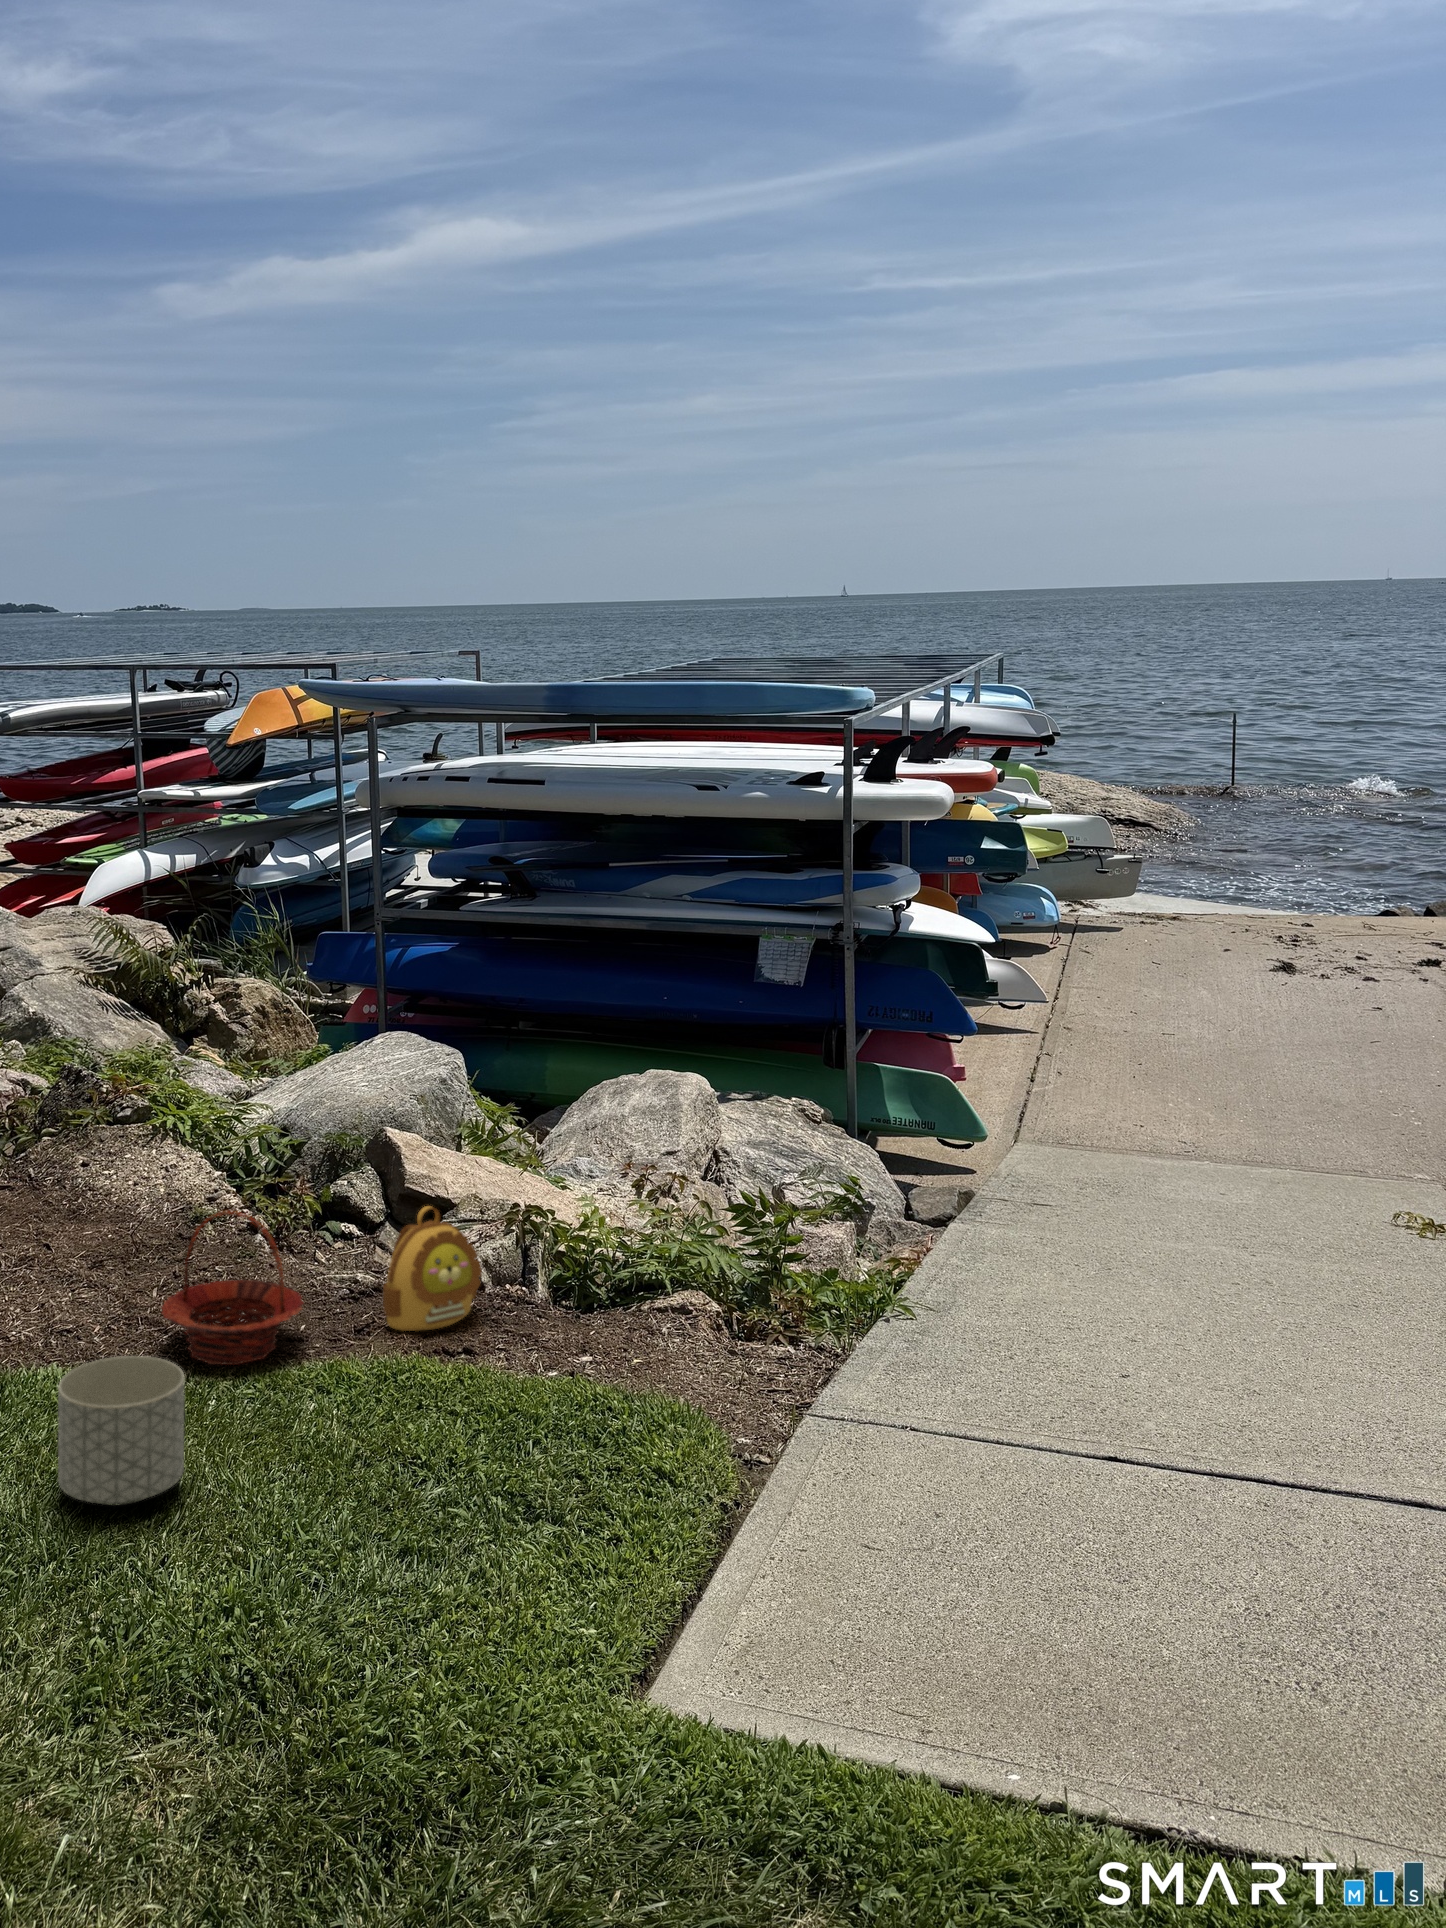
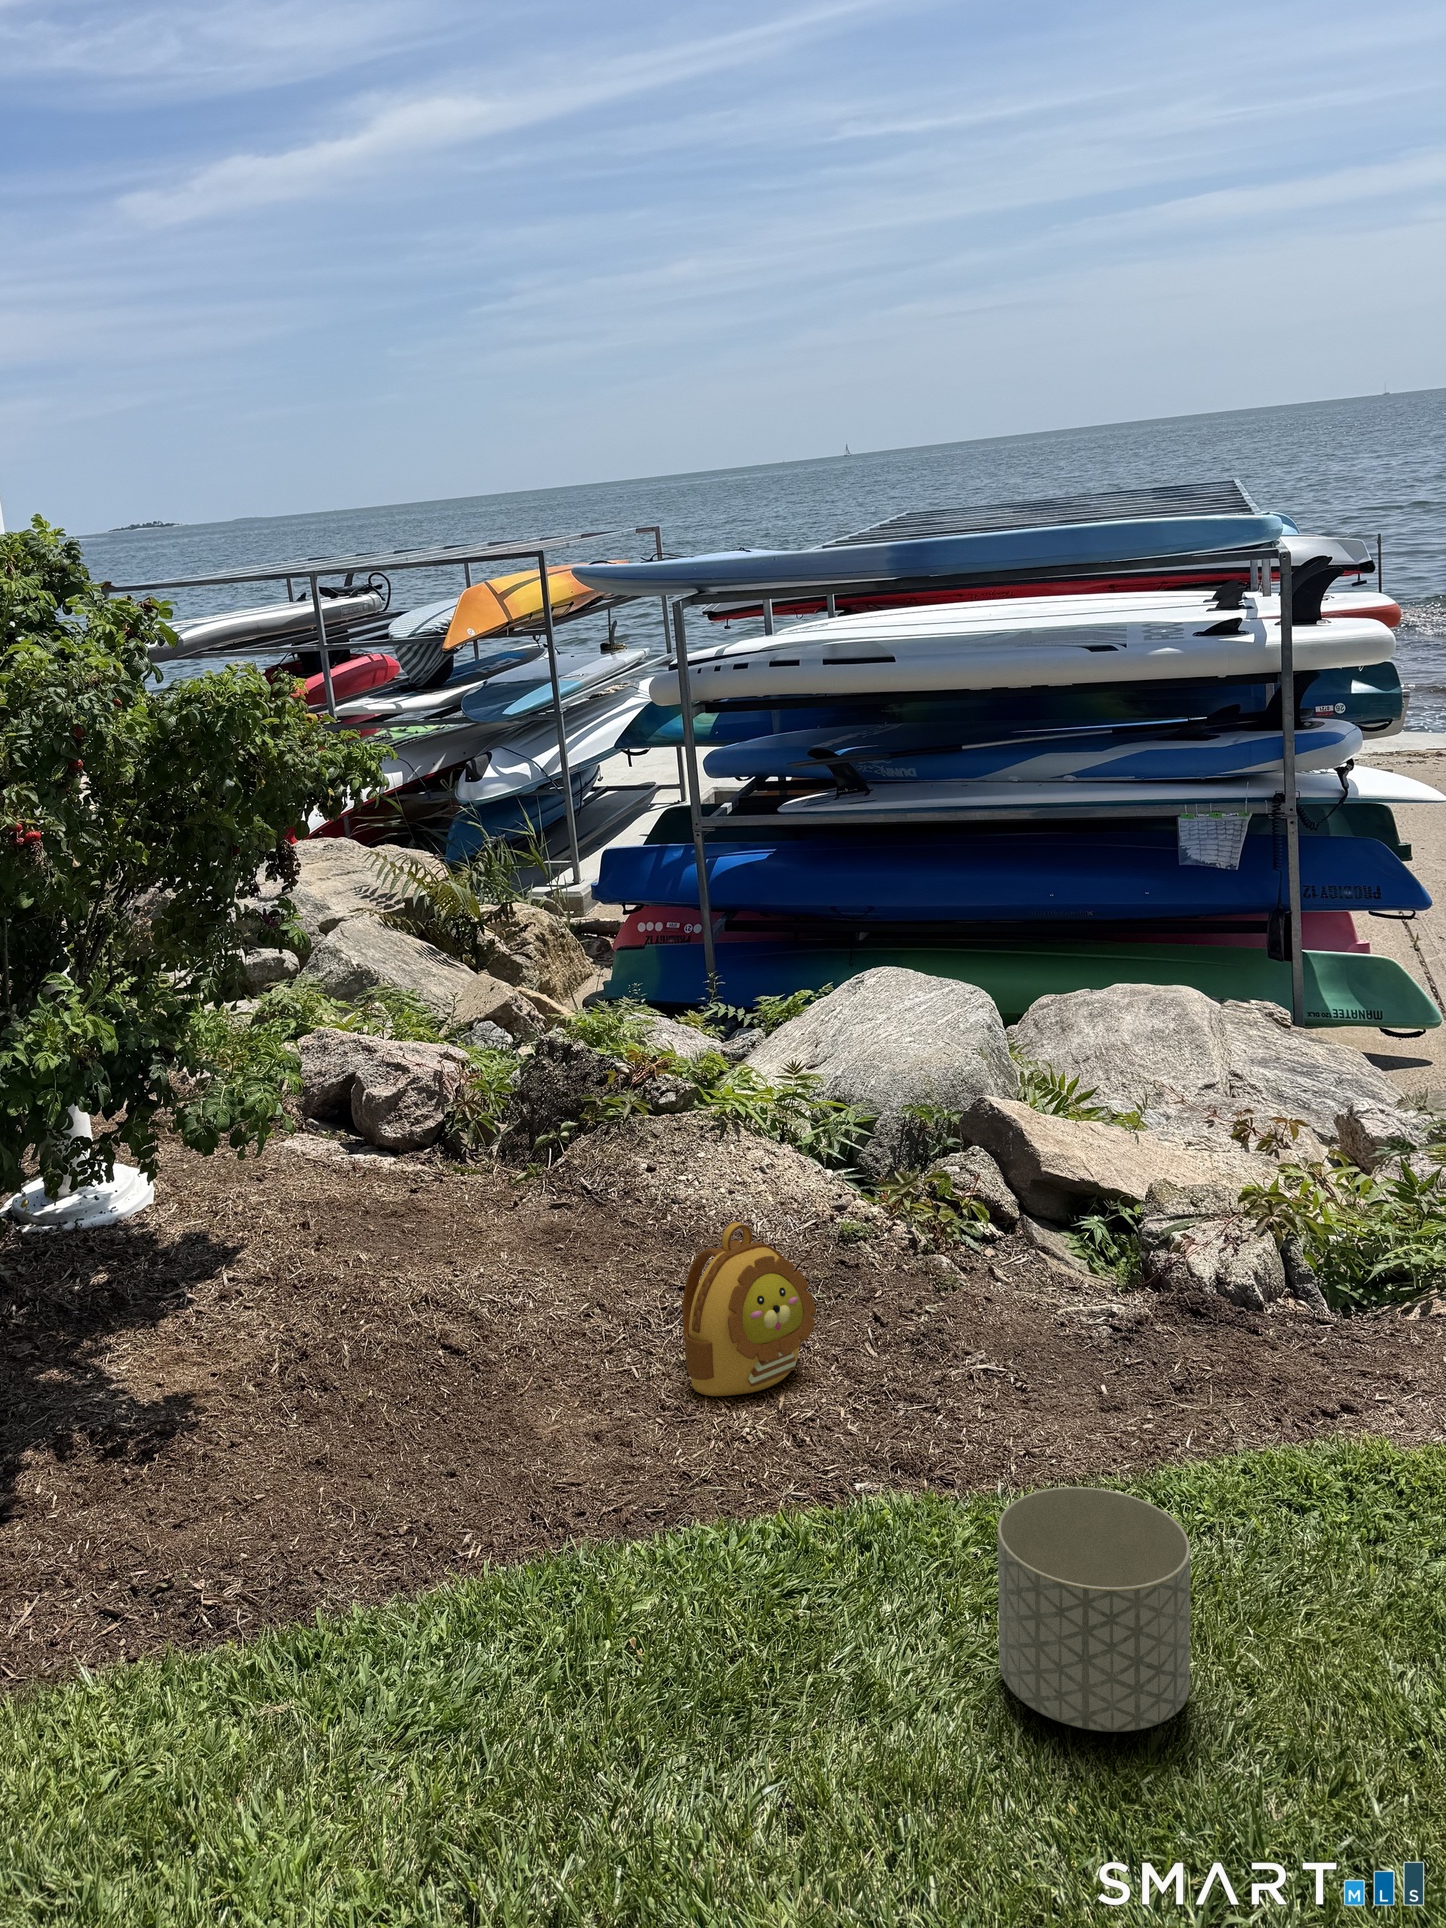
backpack: present [383,1206,482,1331] -> present [682,1222,816,1396]
basket: present [161,1210,303,1365] -> none [914,1239,1117,1456]

